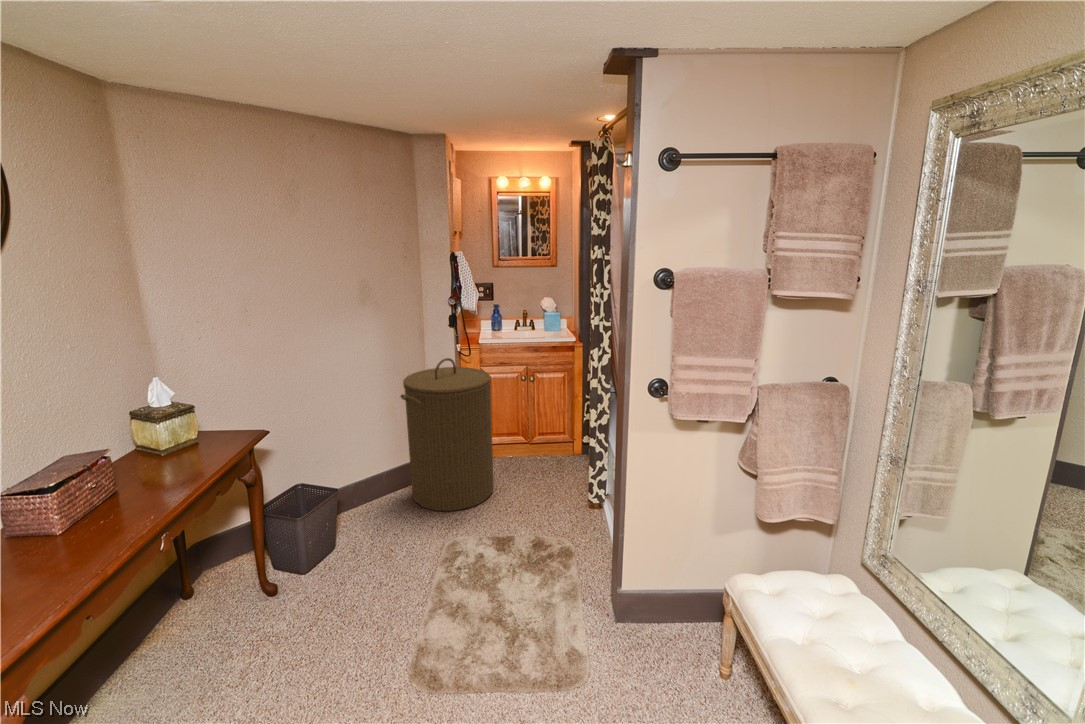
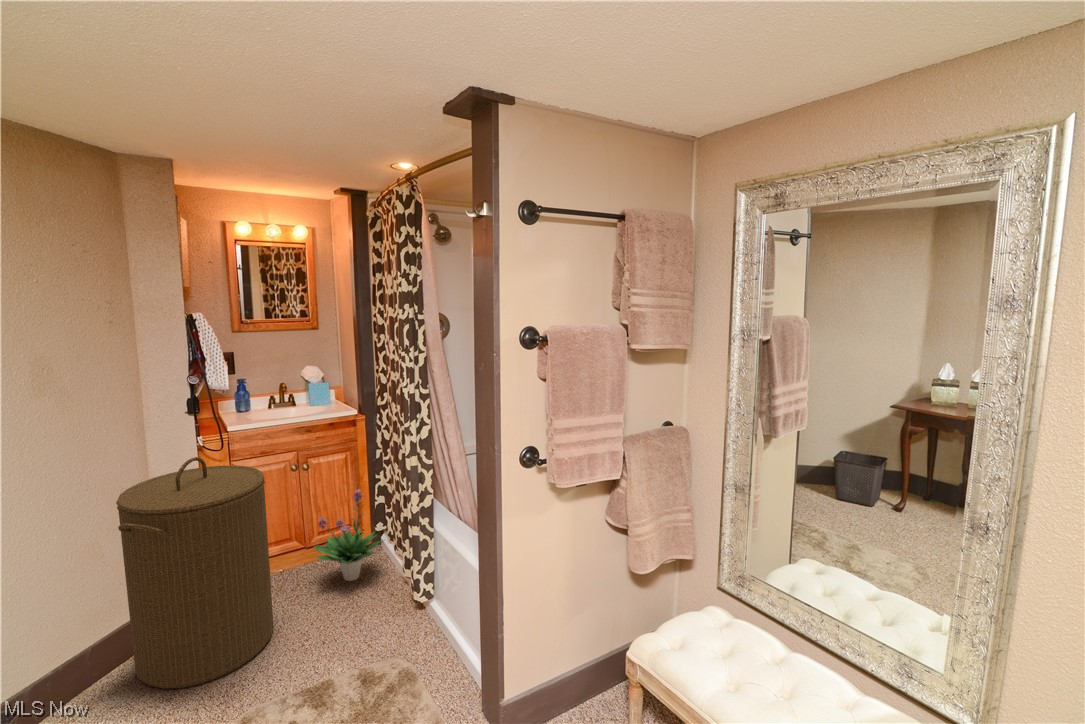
potted plant: none [529,403,583,475] -> present [314,489,382,581]

